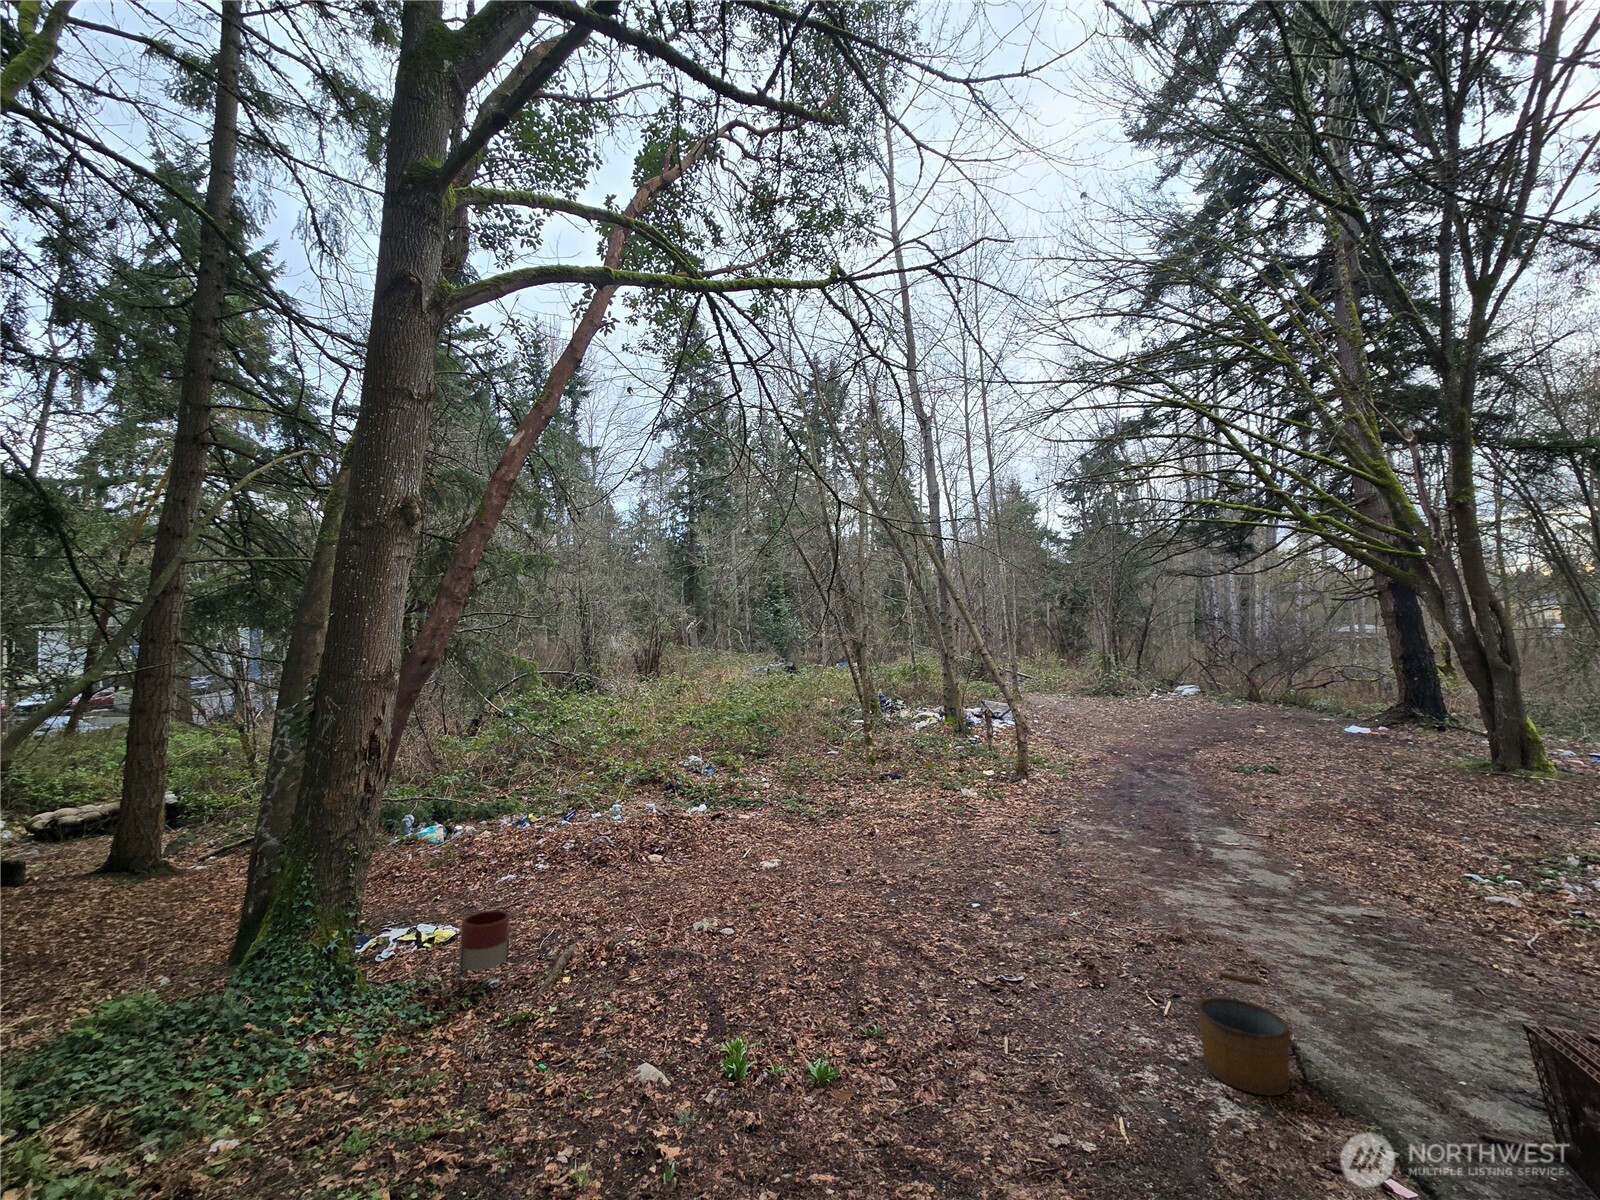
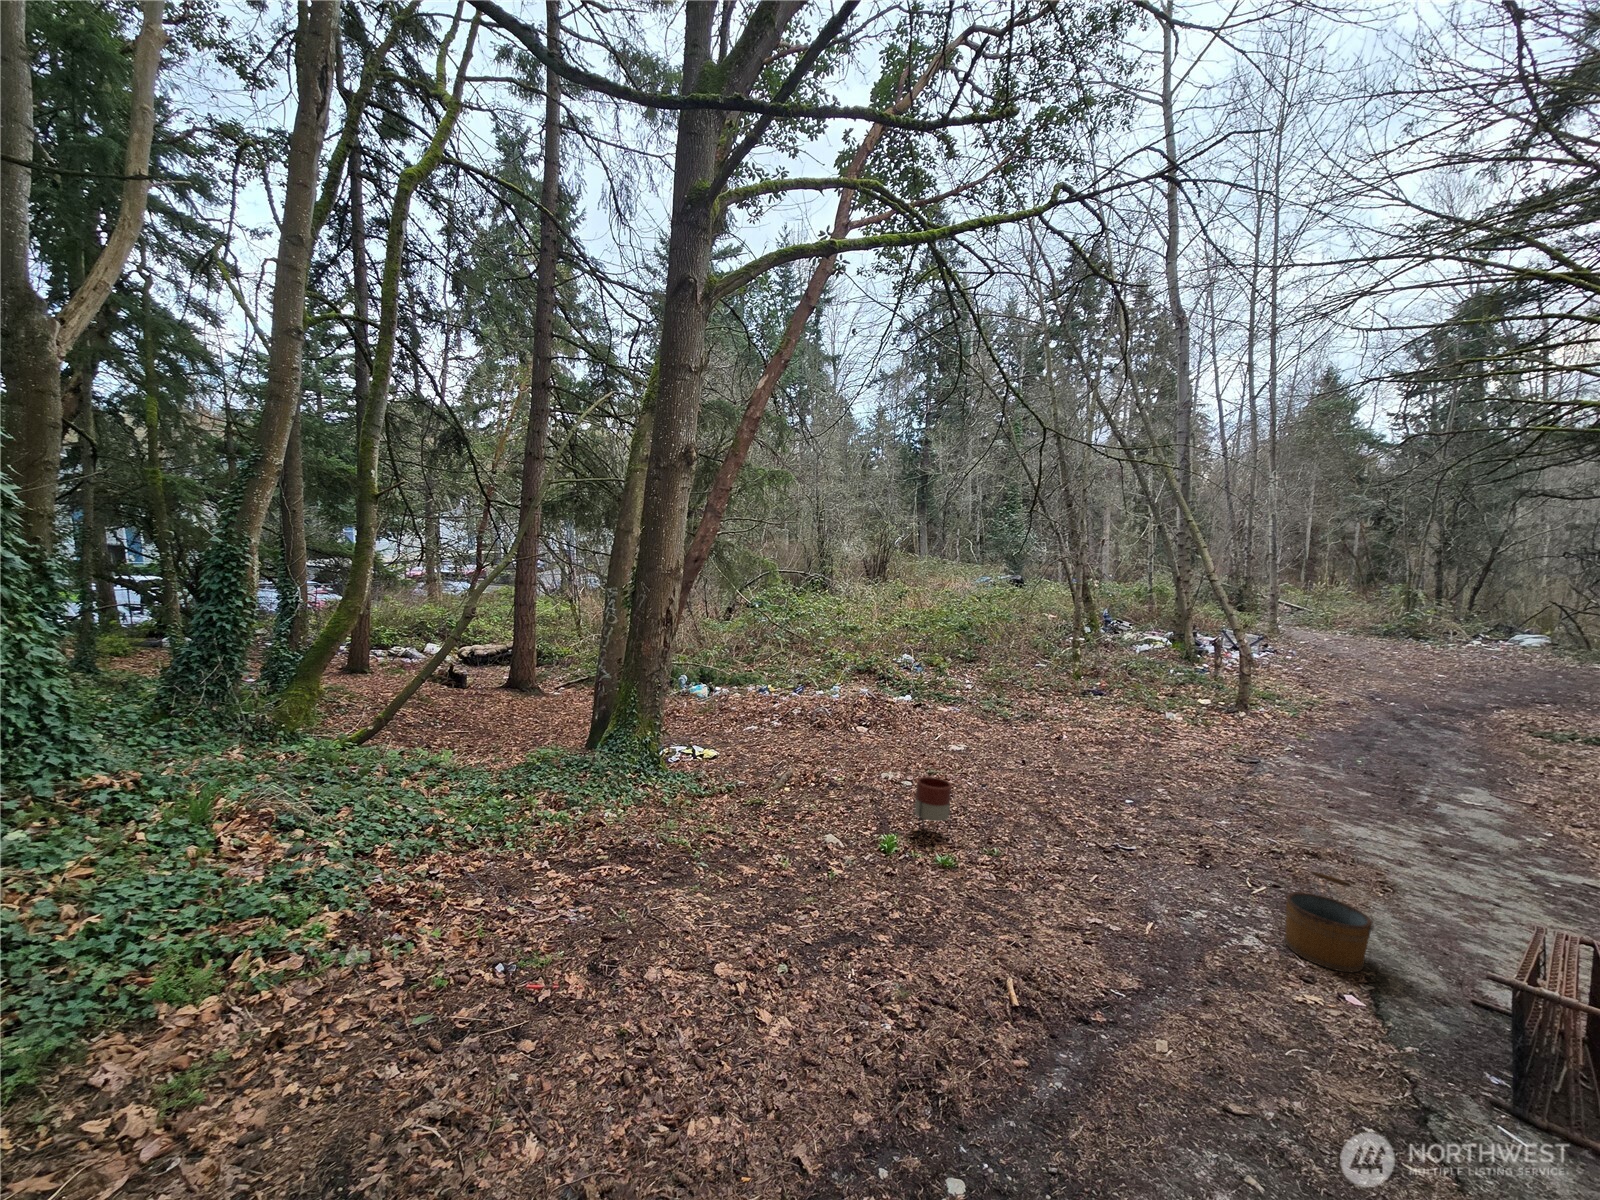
planter: present [458,910,509,996] -> present [914,777,952,829]

